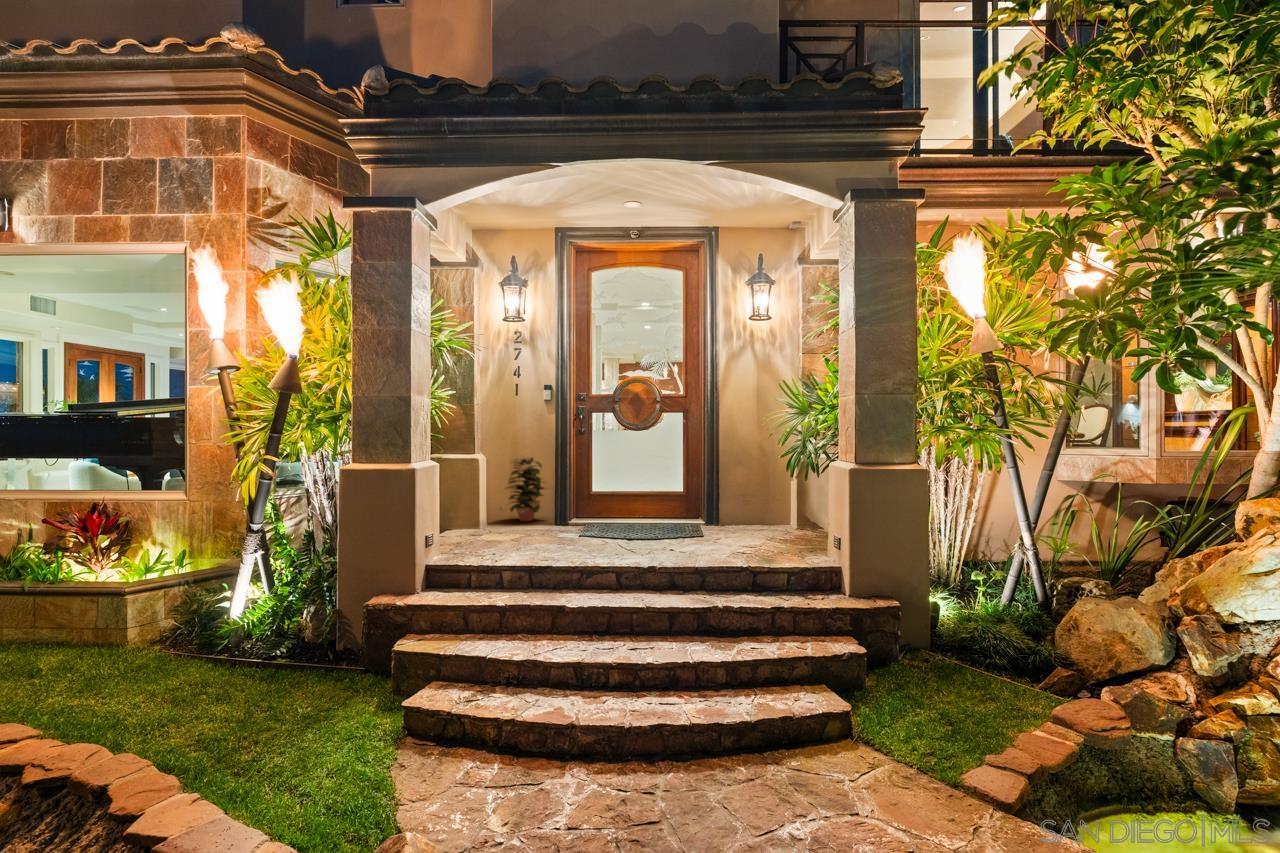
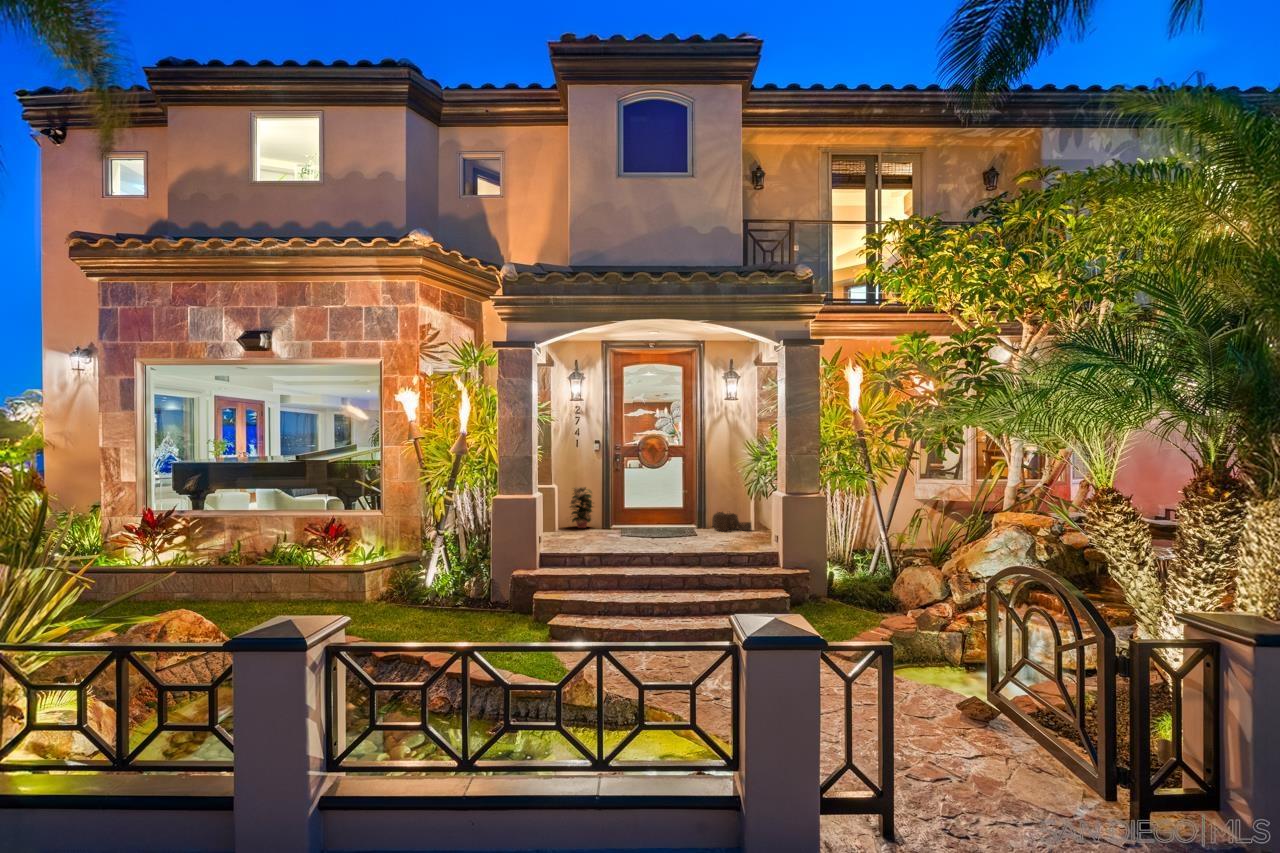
woven basket: none [729,495,792,528] -> present [712,512,752,531]

